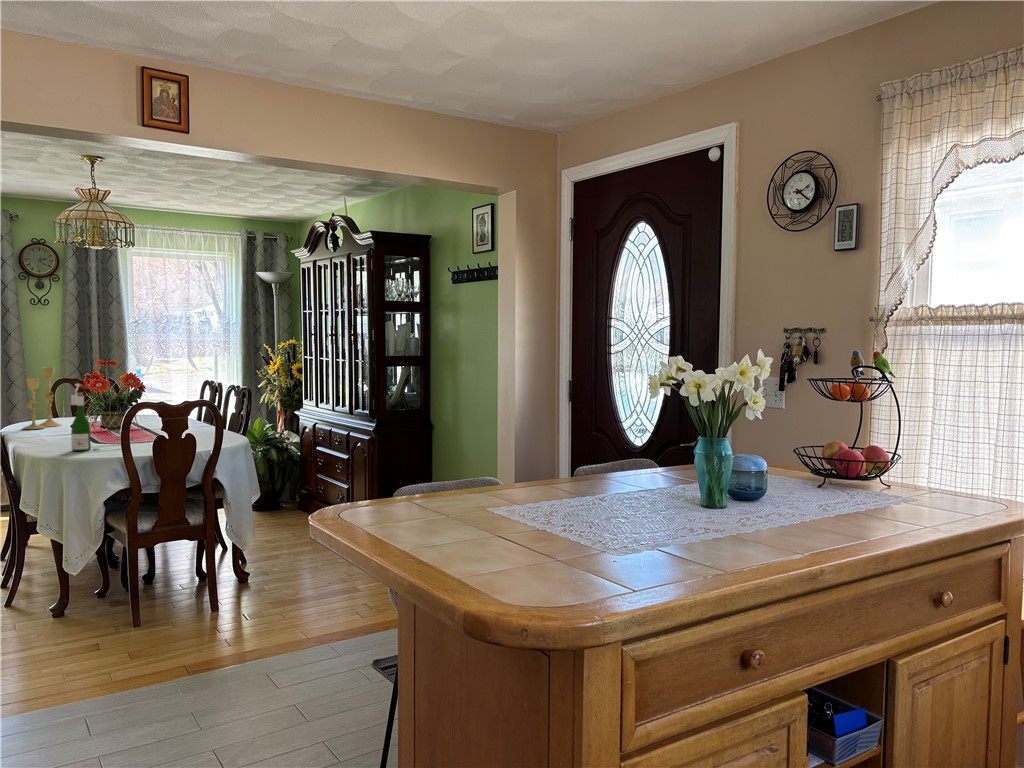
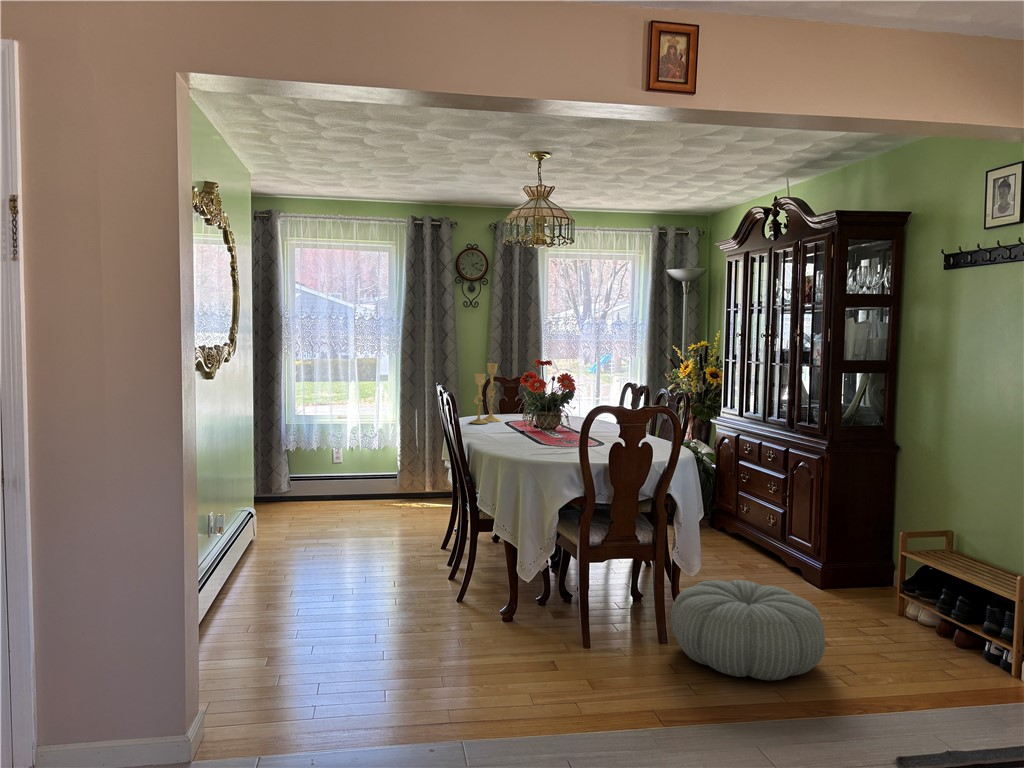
wine bottle: present [71,383,100,451] -> none [529,381,558,452]
pouf: none [214,546,343,624] -> present [670,580,825,680]

